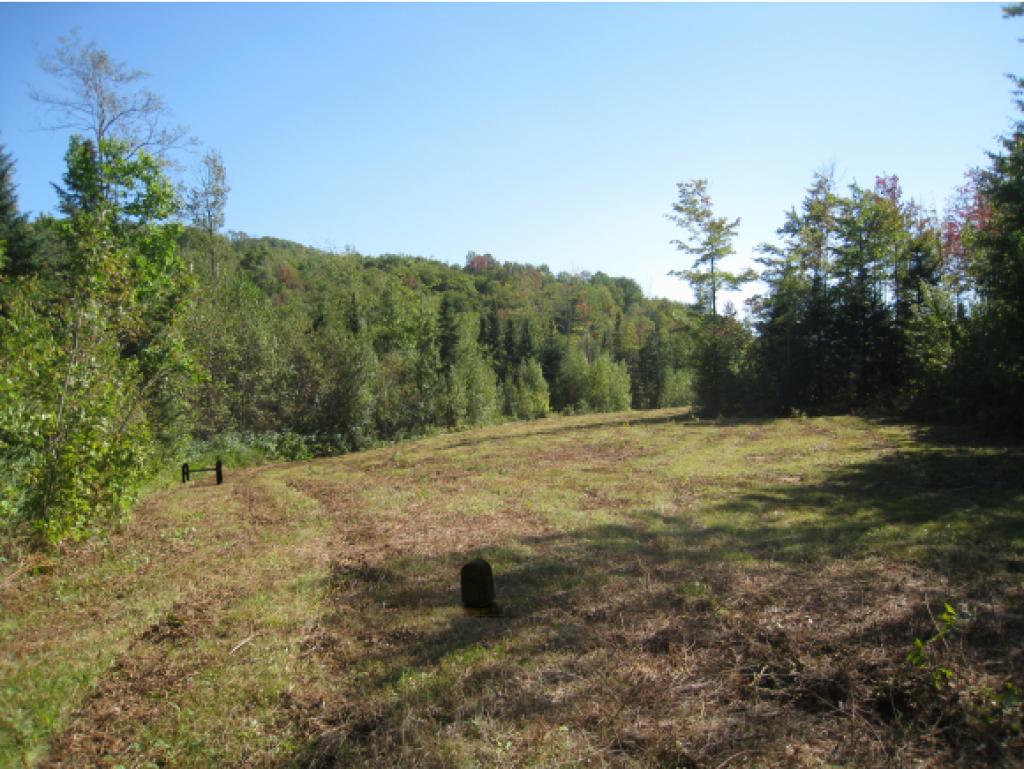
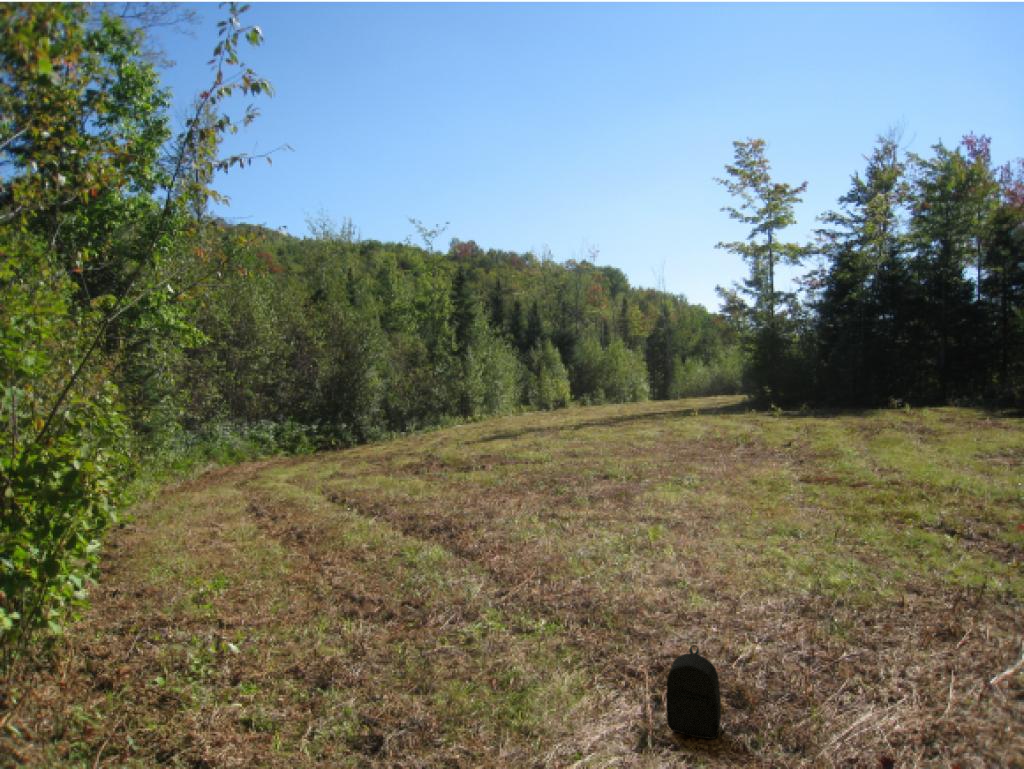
bench: present [182,460,223,485] -> none [166,456,216,491]

